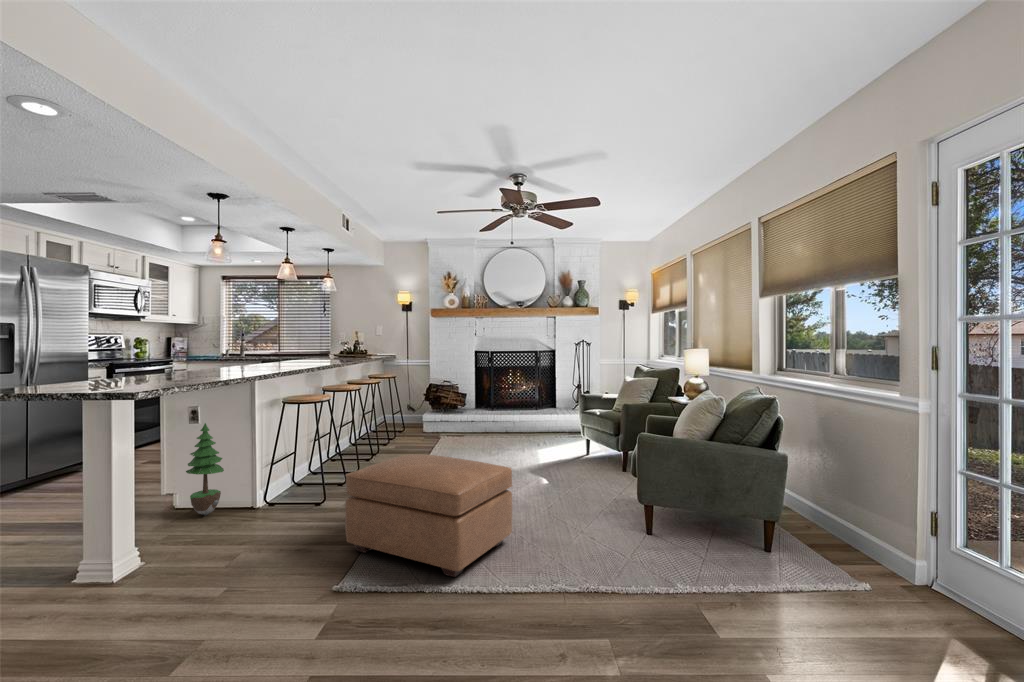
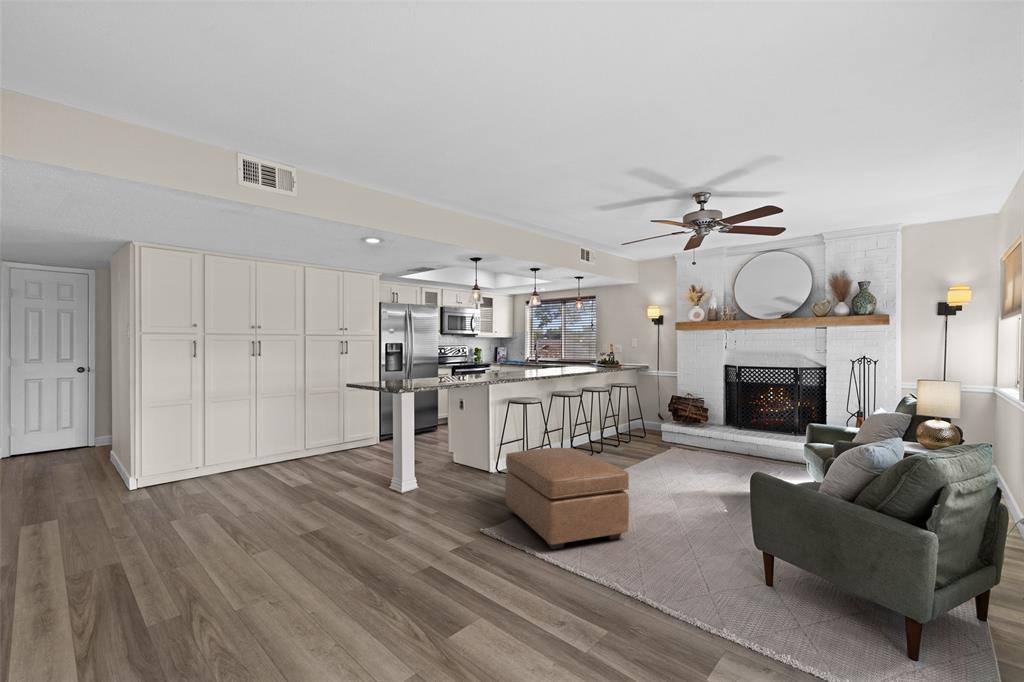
potted tree: present [186,423,224,516] -> none [446,406,469,469]

